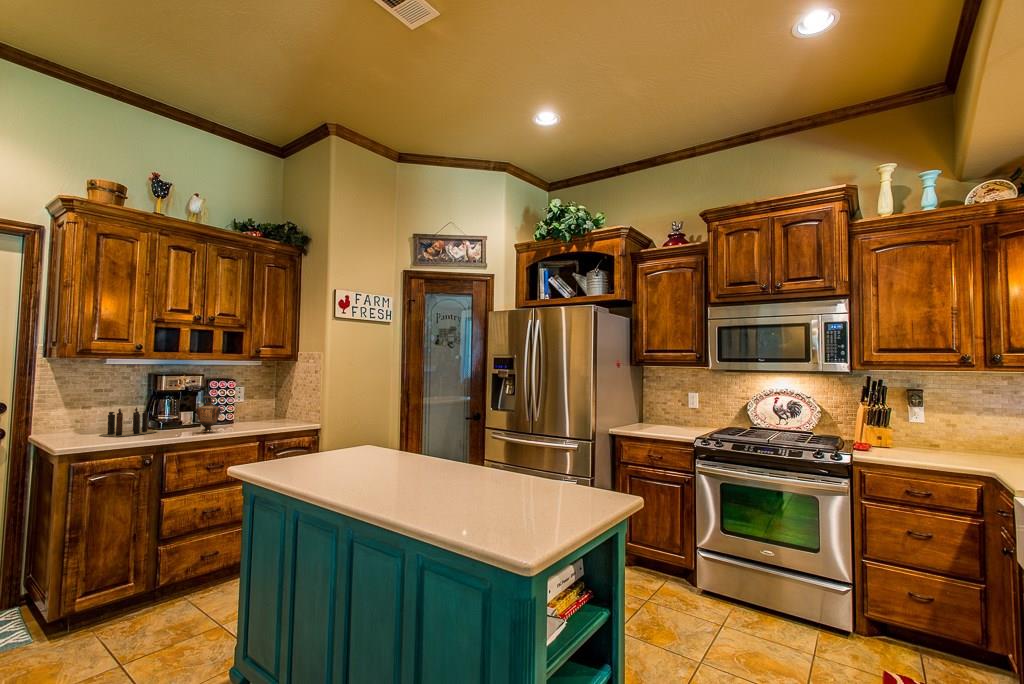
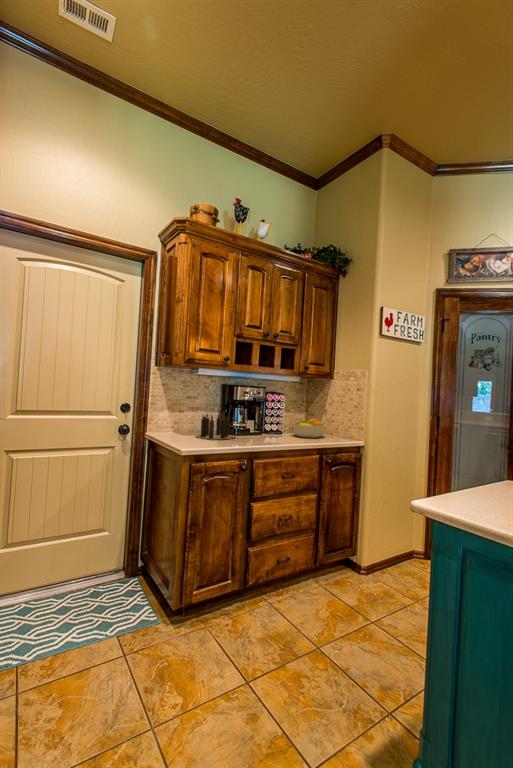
vase: present [195,396,223,431] -> none [267,404,291,441]
fruit bowl: none [240,404,284,426] -> present [293,418,326,438]

